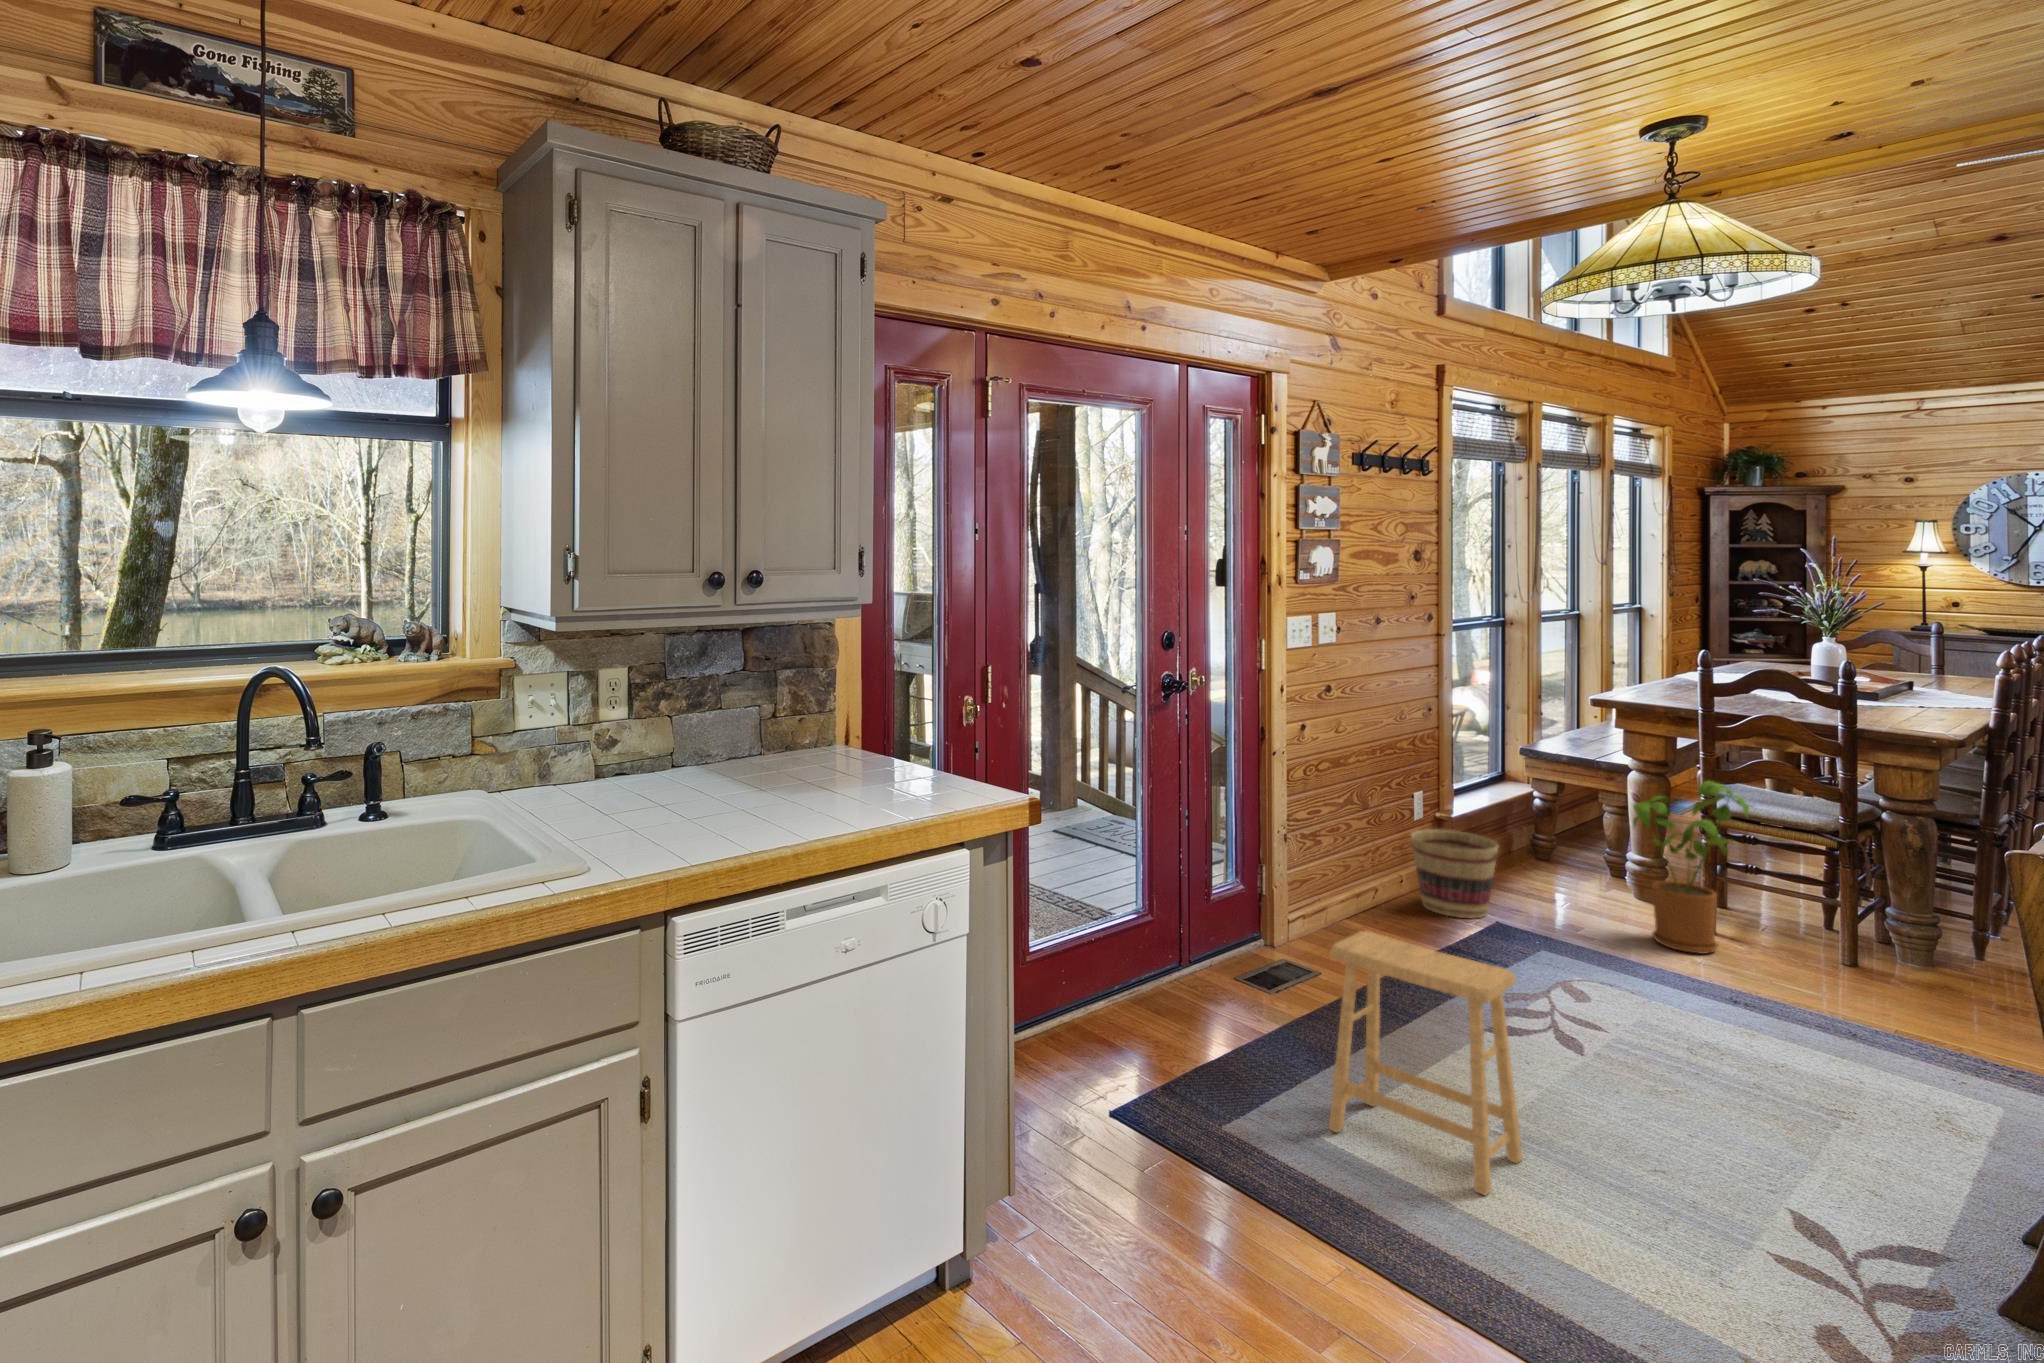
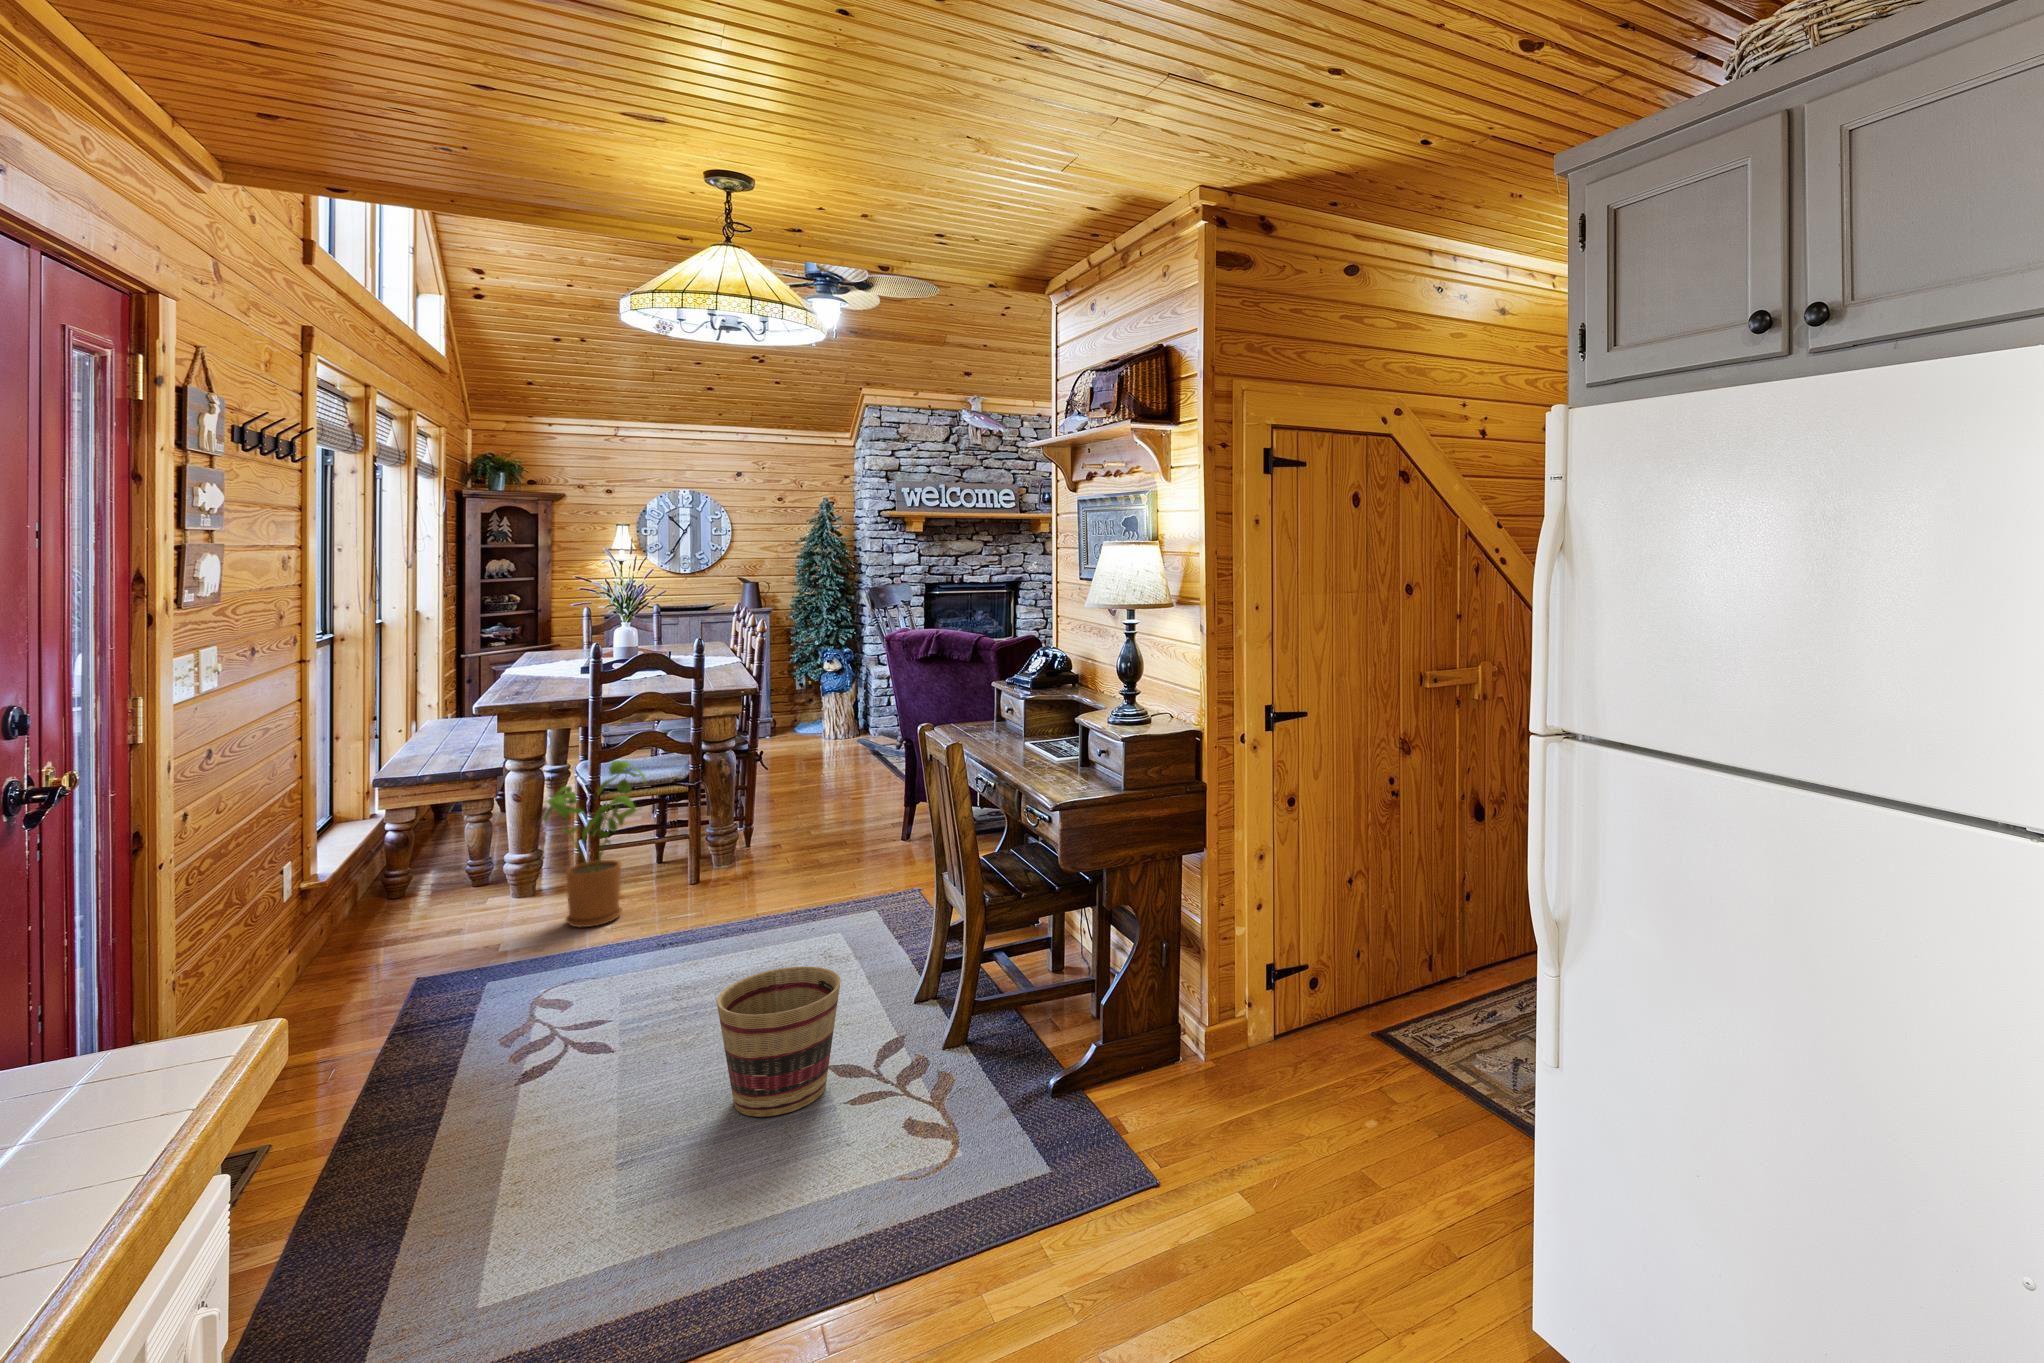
basket: present [1411,829,1498,918] -> present [717,967,841,1117]
footstool: present [1329,931,1523,1195] -> none [465,983,670,1288]

